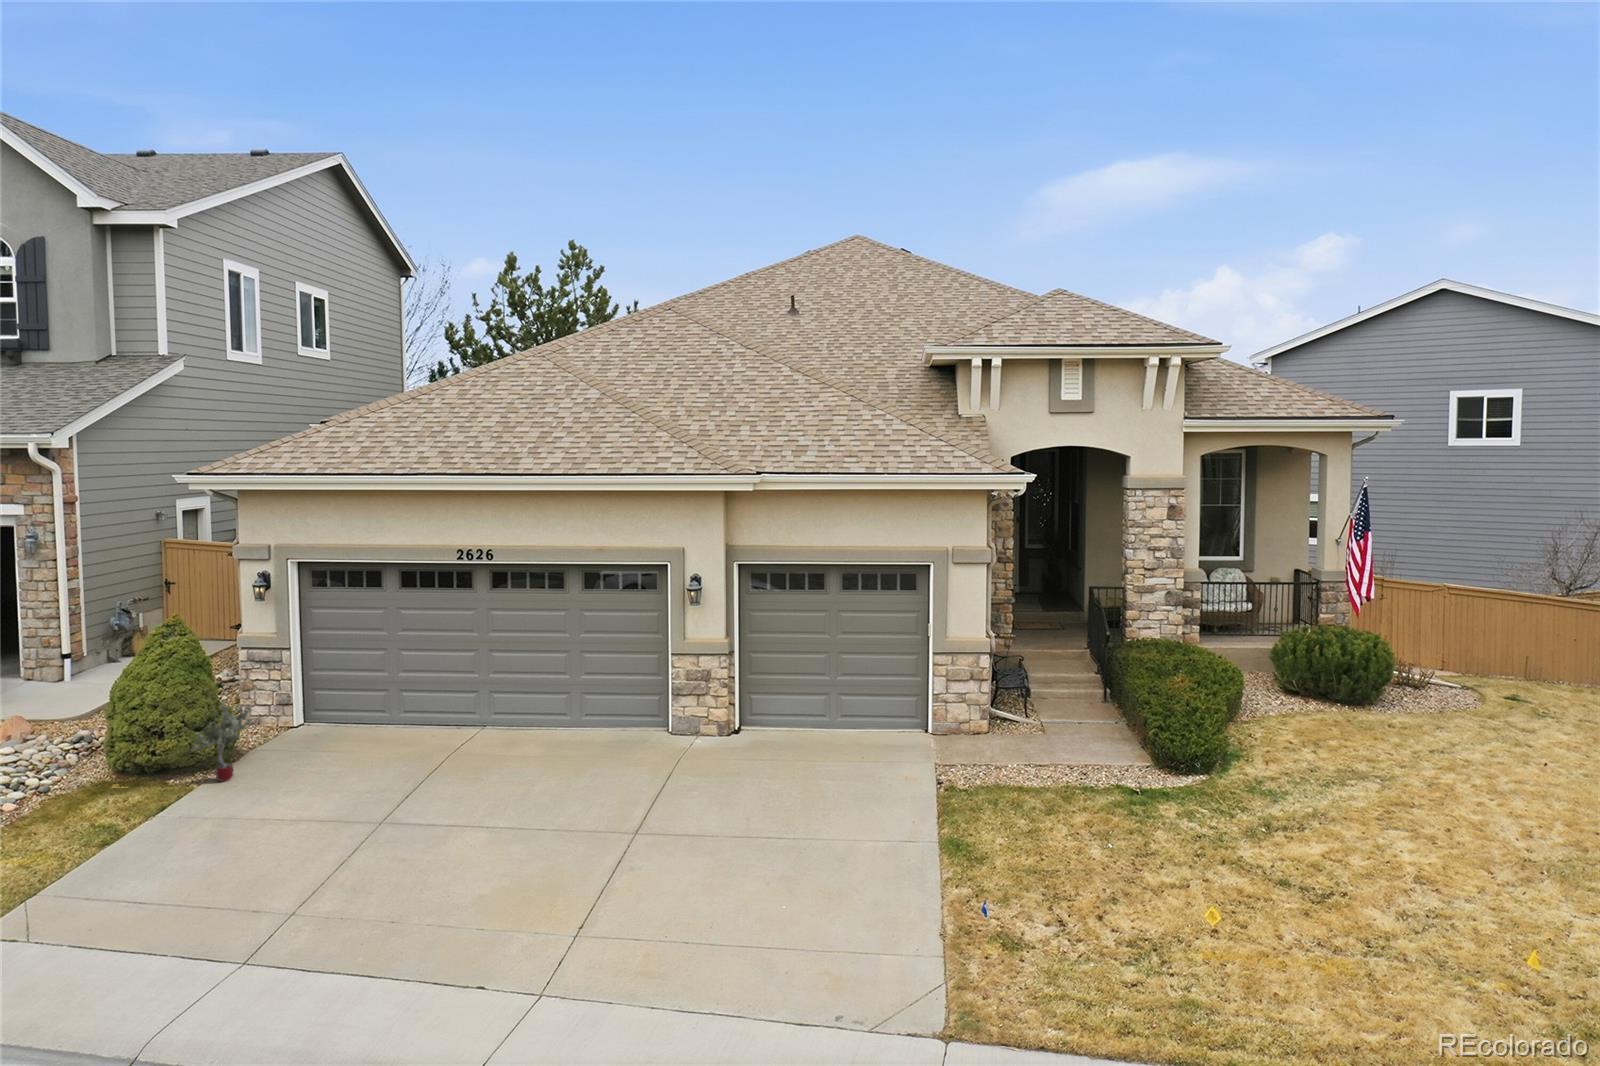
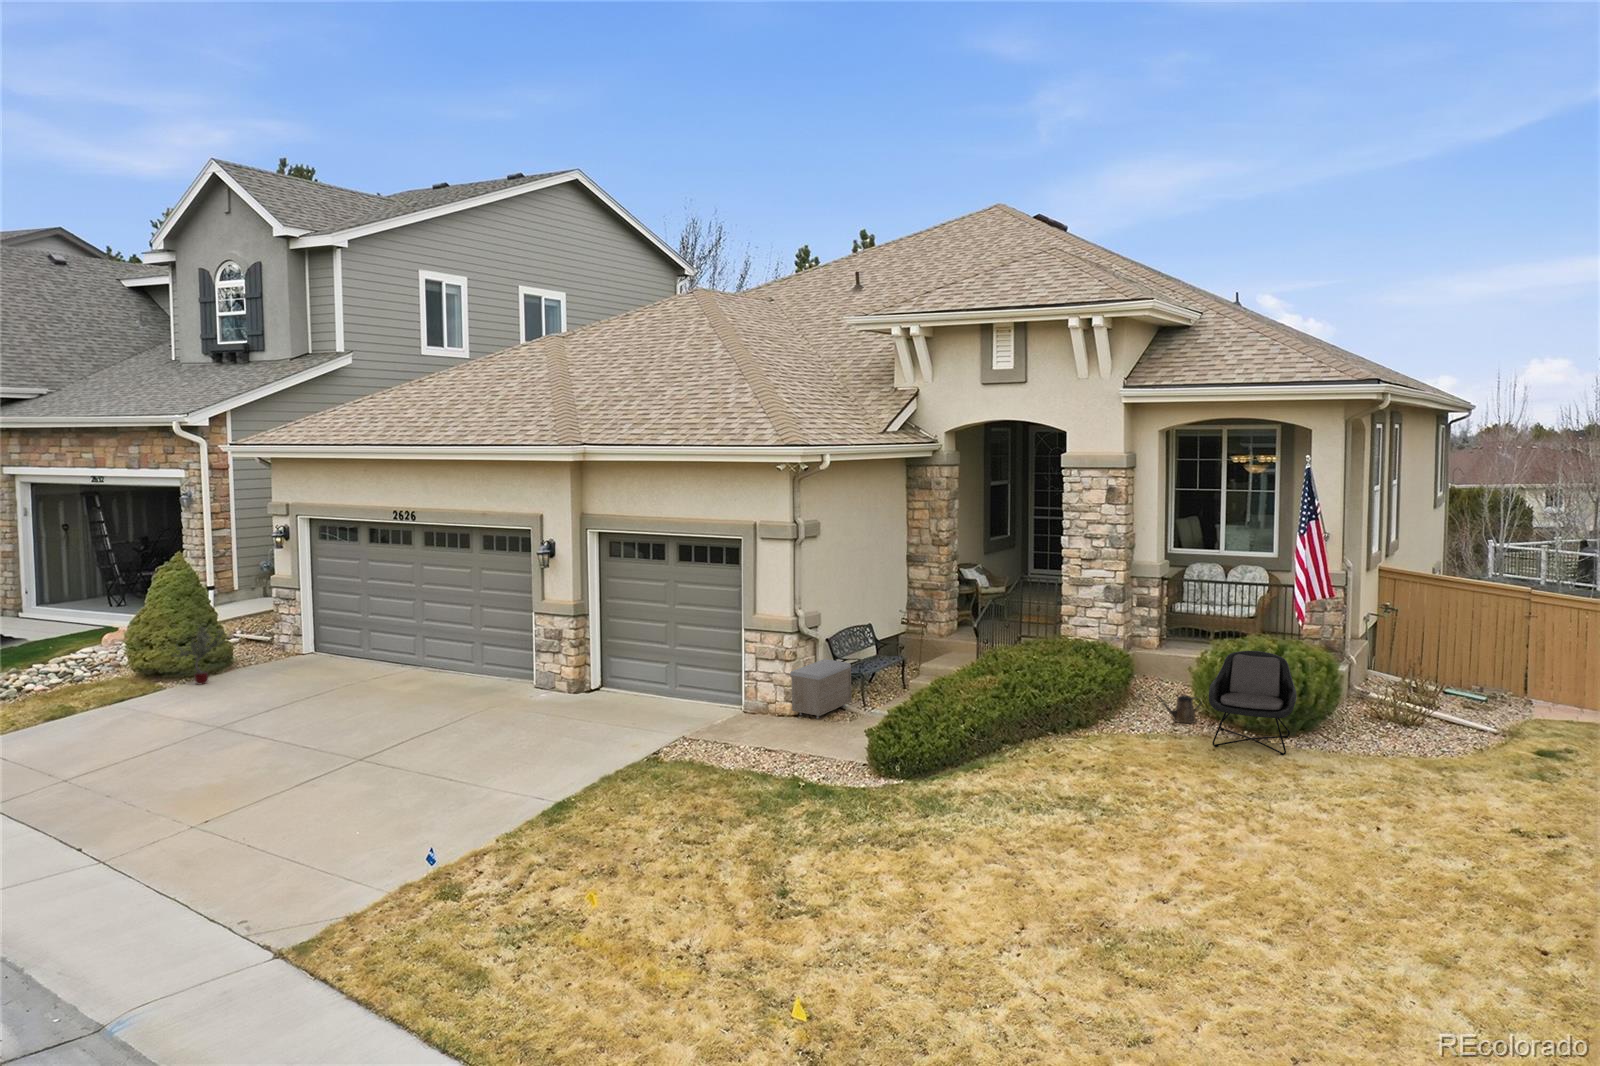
lounge chair: none [1329,640,1416,723] -> present [1209,651,1297,756]
storage bench: none [992,677,1027,735] -> present [790,659,851,719]
watering can: none [1275,681,1303,705] -> present [1156,695,1202,723]

